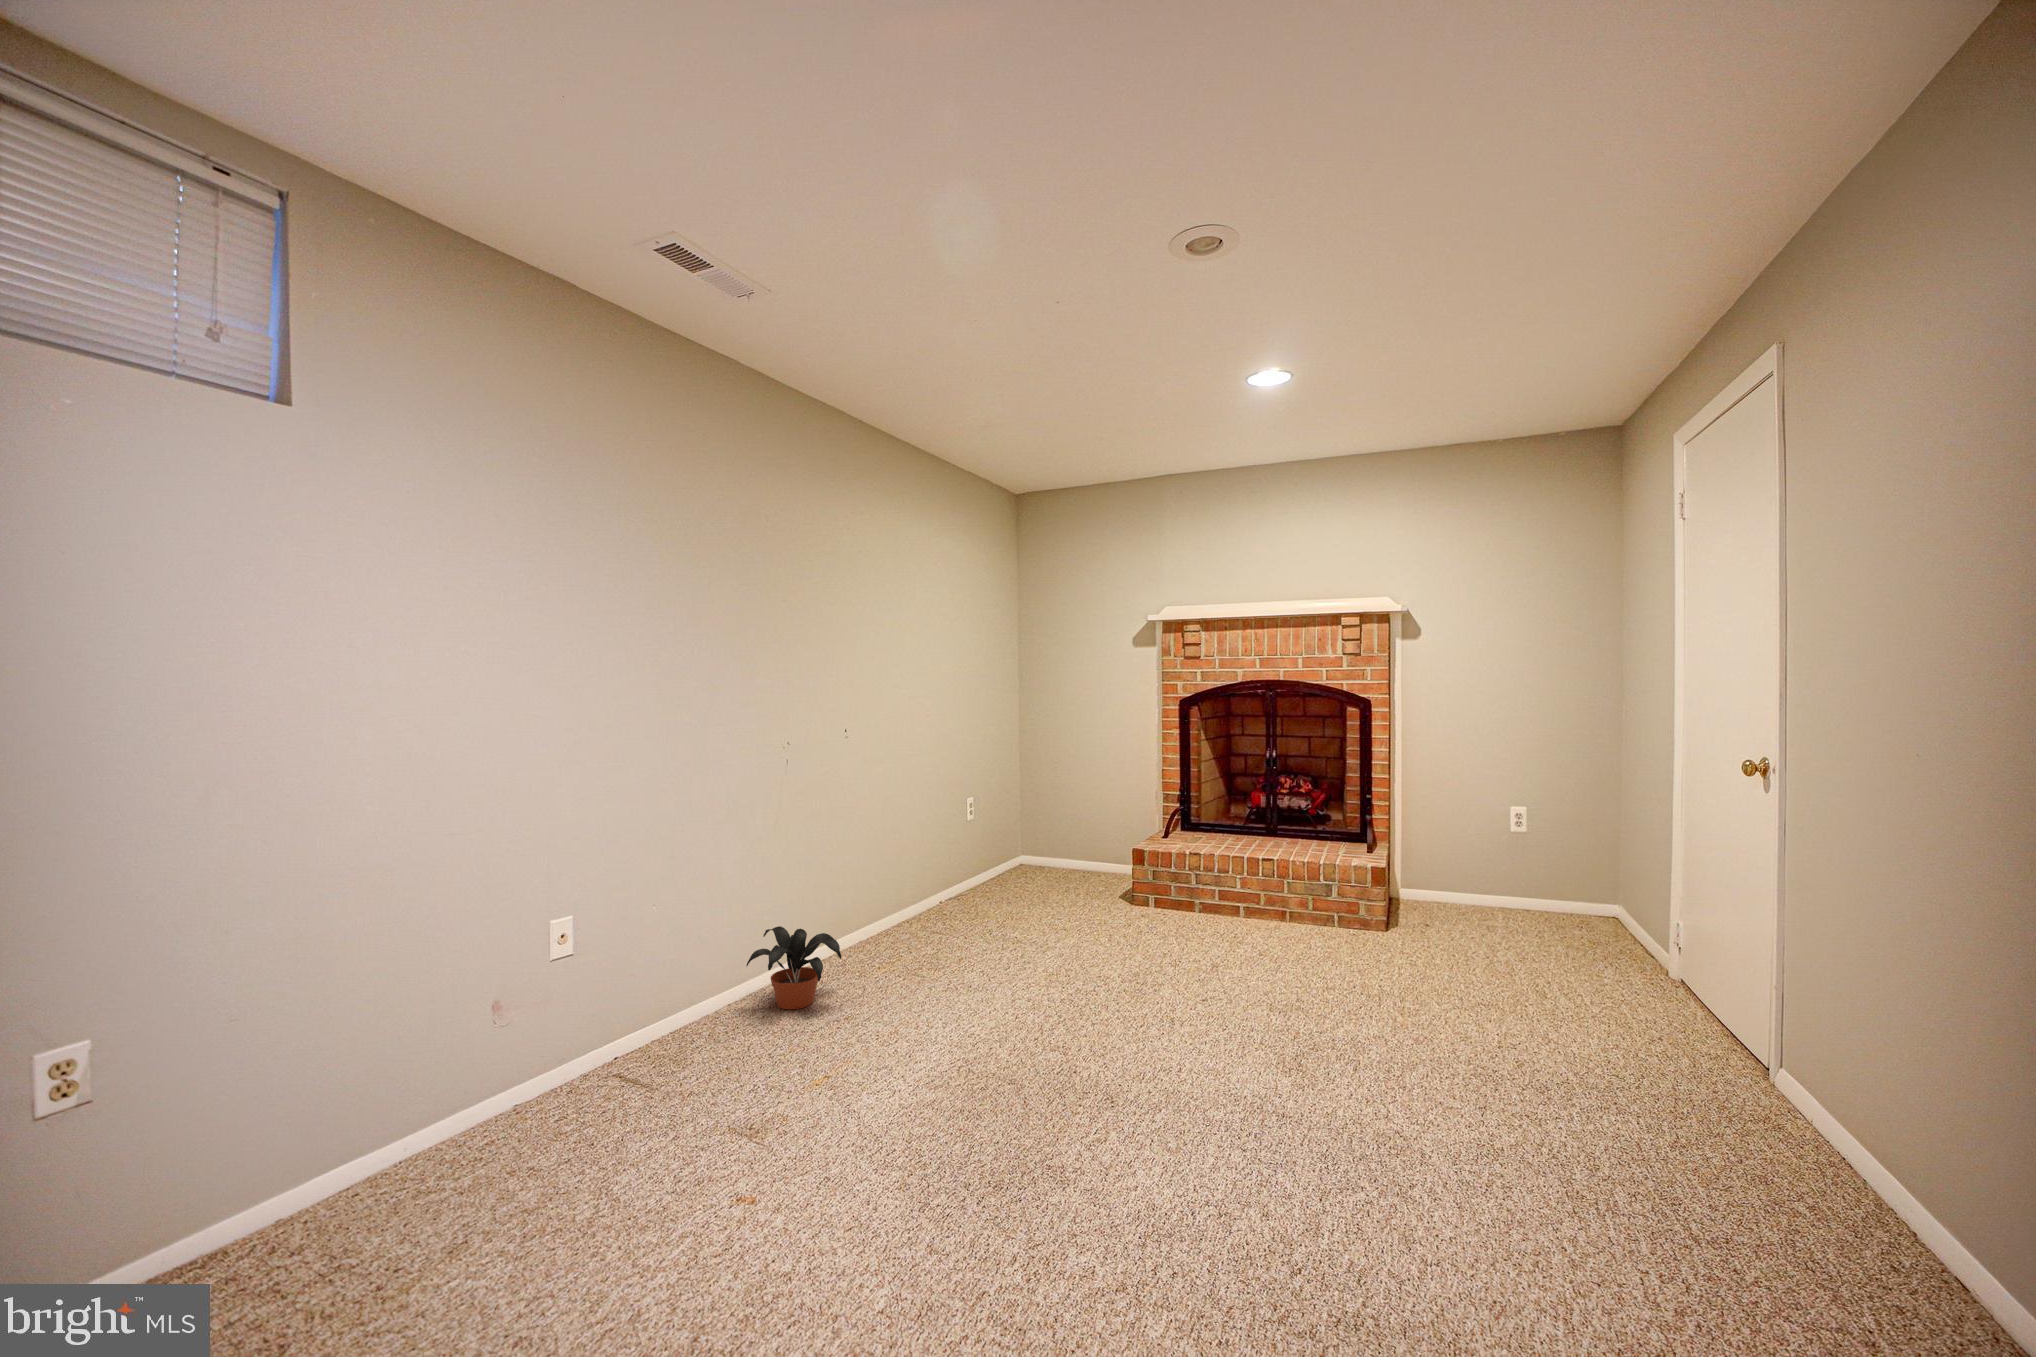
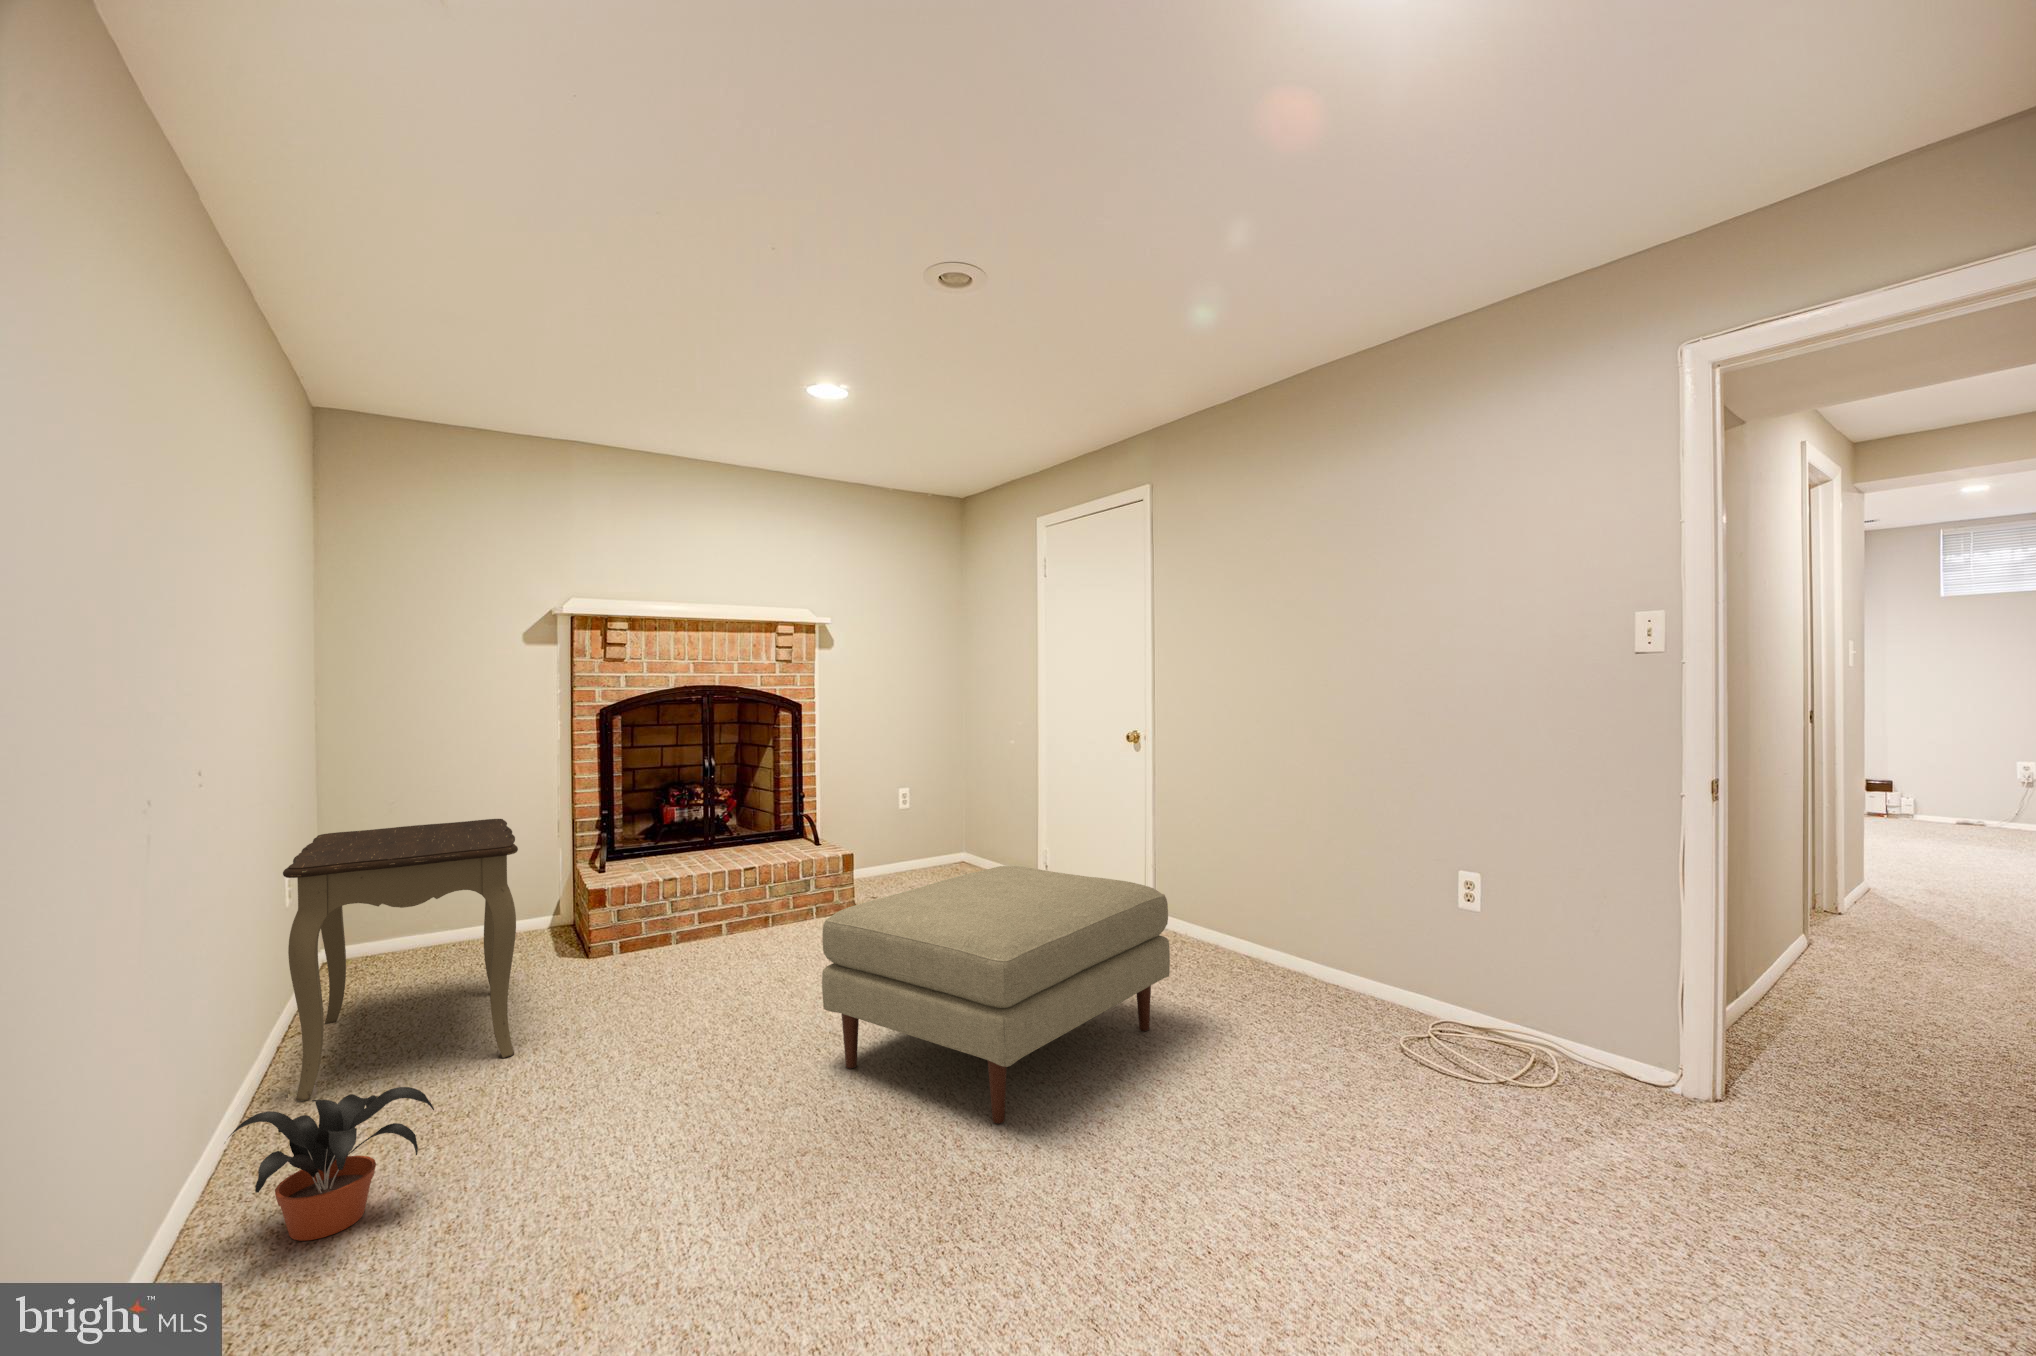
side table: none [881,775,1056,952] -> present [283,819,518,1101]
ottoman: none [1108,905,1502,1193] -> present [822,866,1170,1124]

